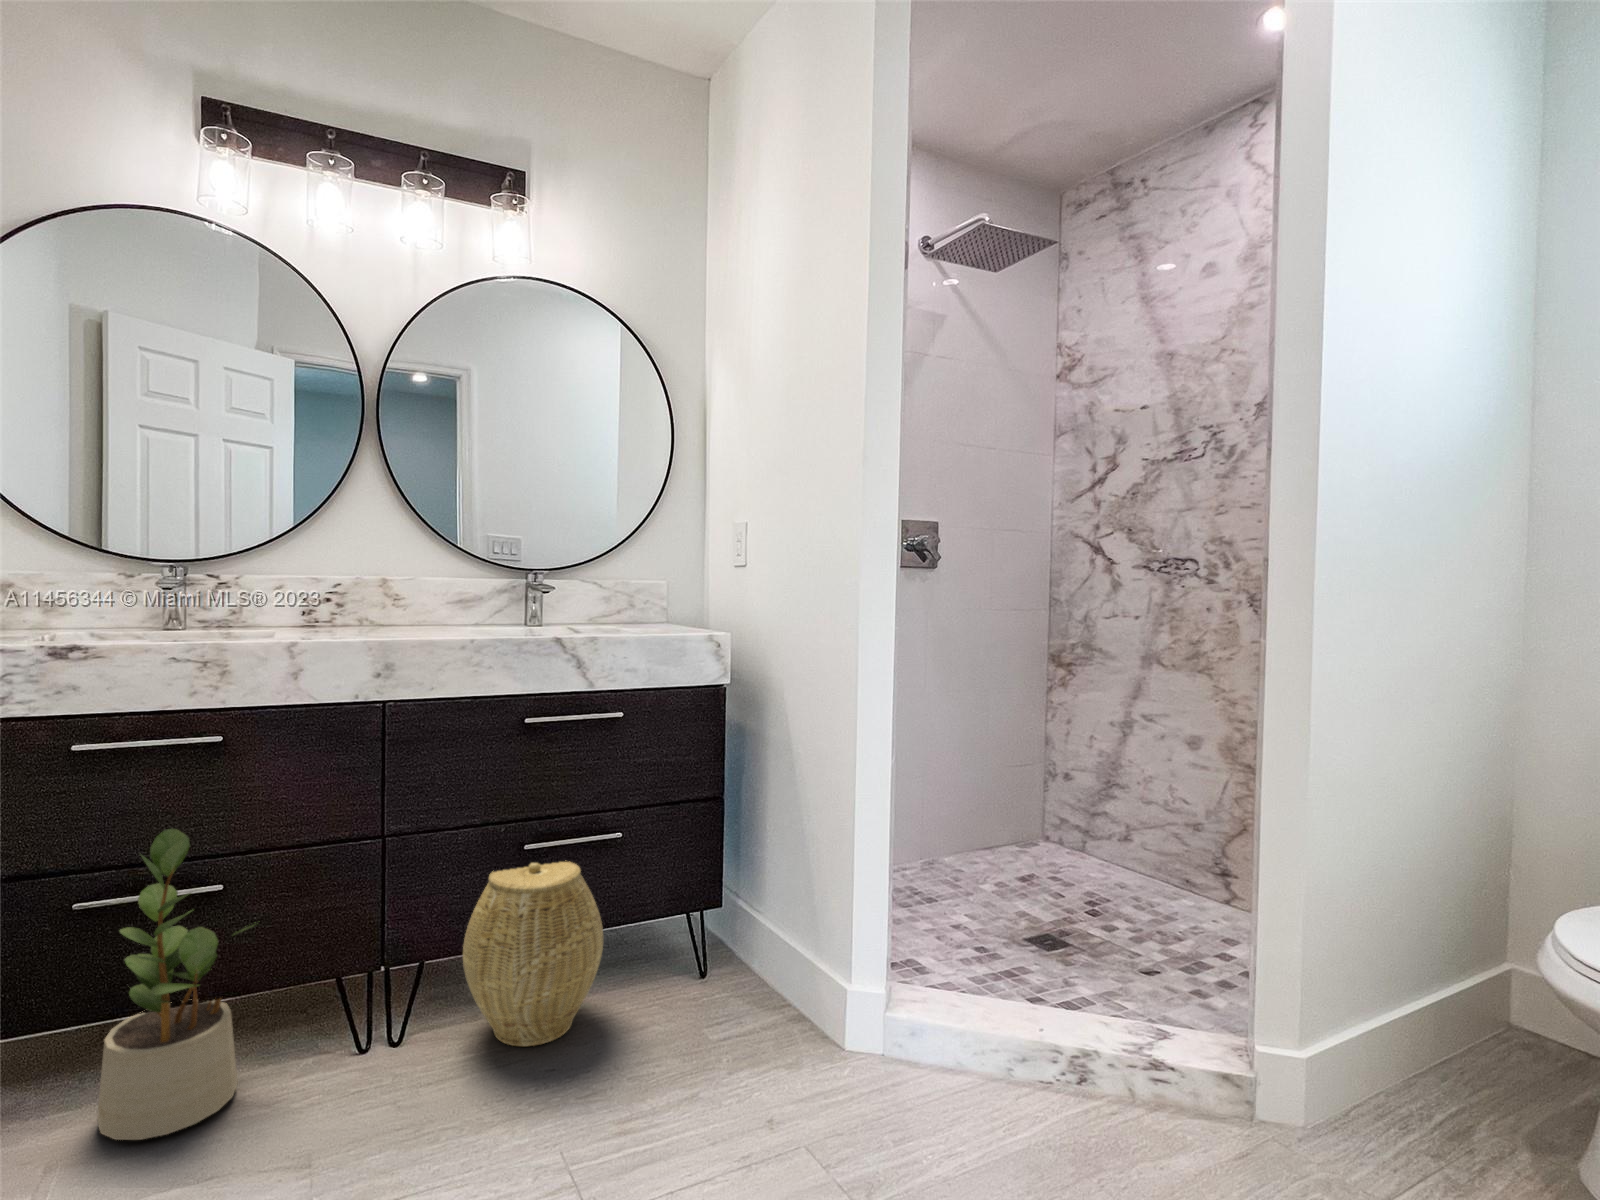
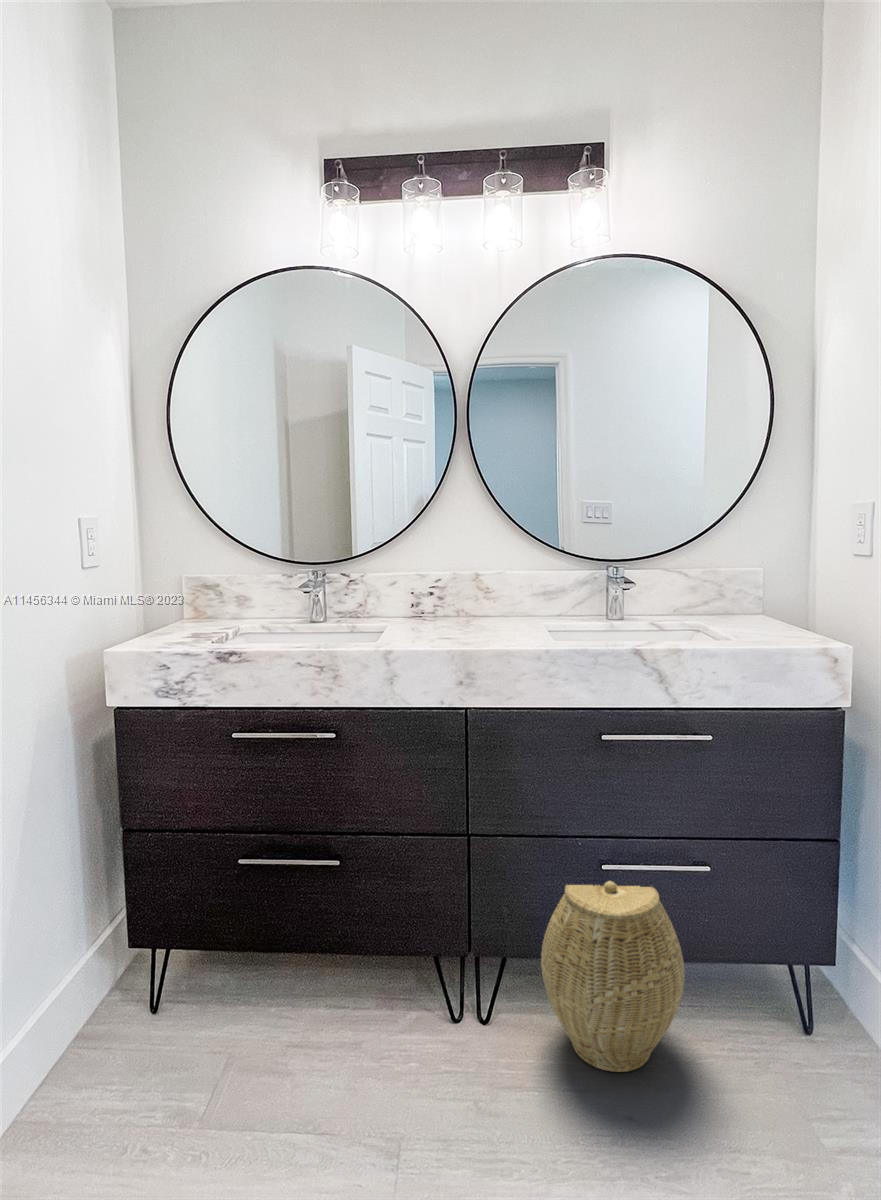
potted plant: present [97,829,253,1140] -> none [263,808,382,1066]

